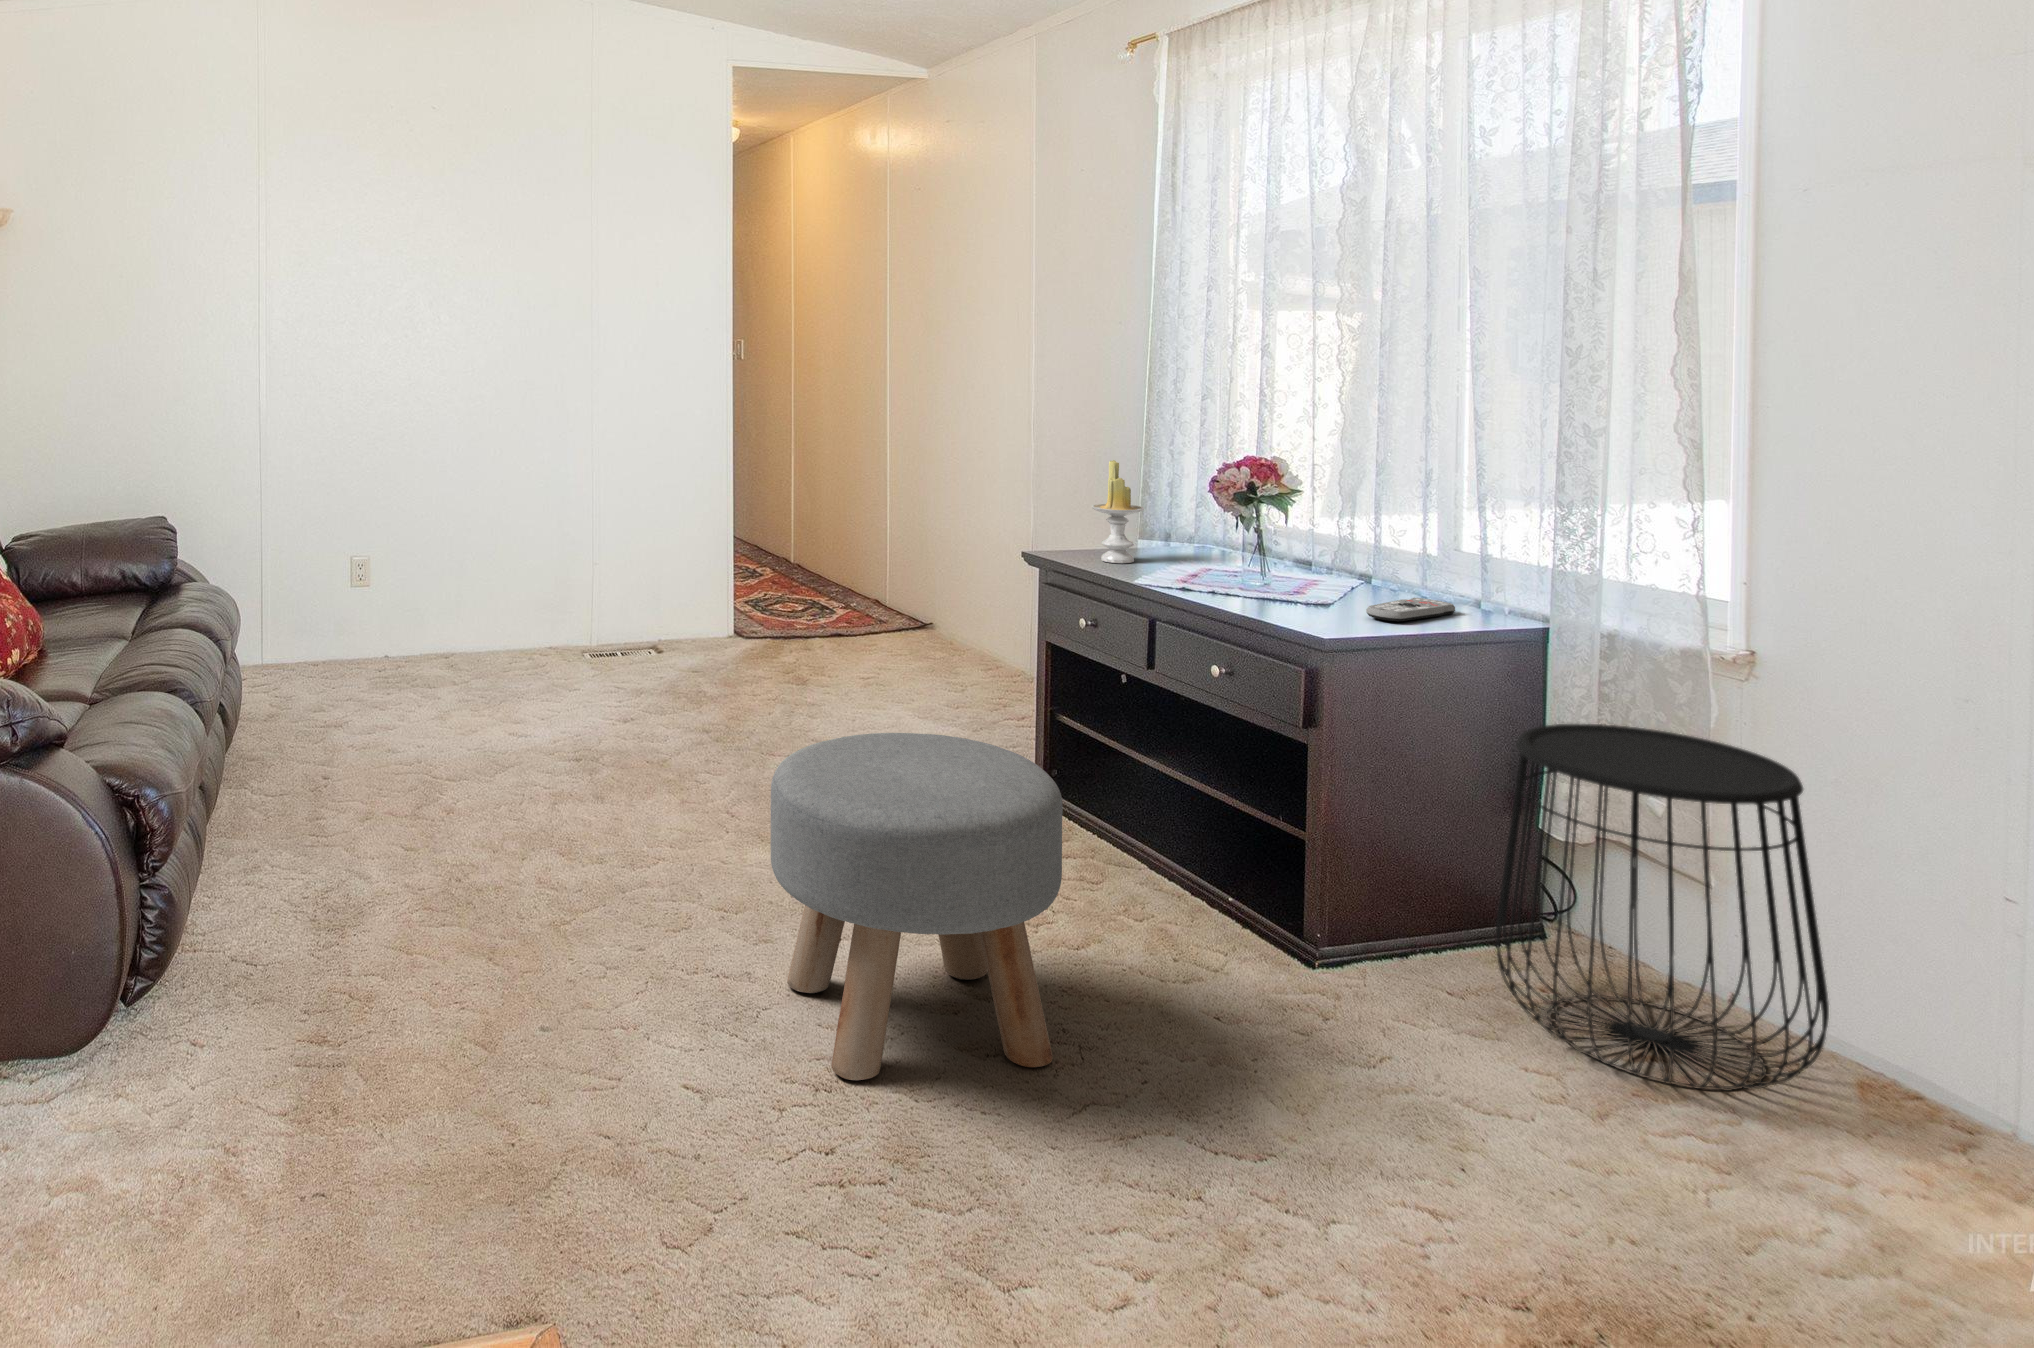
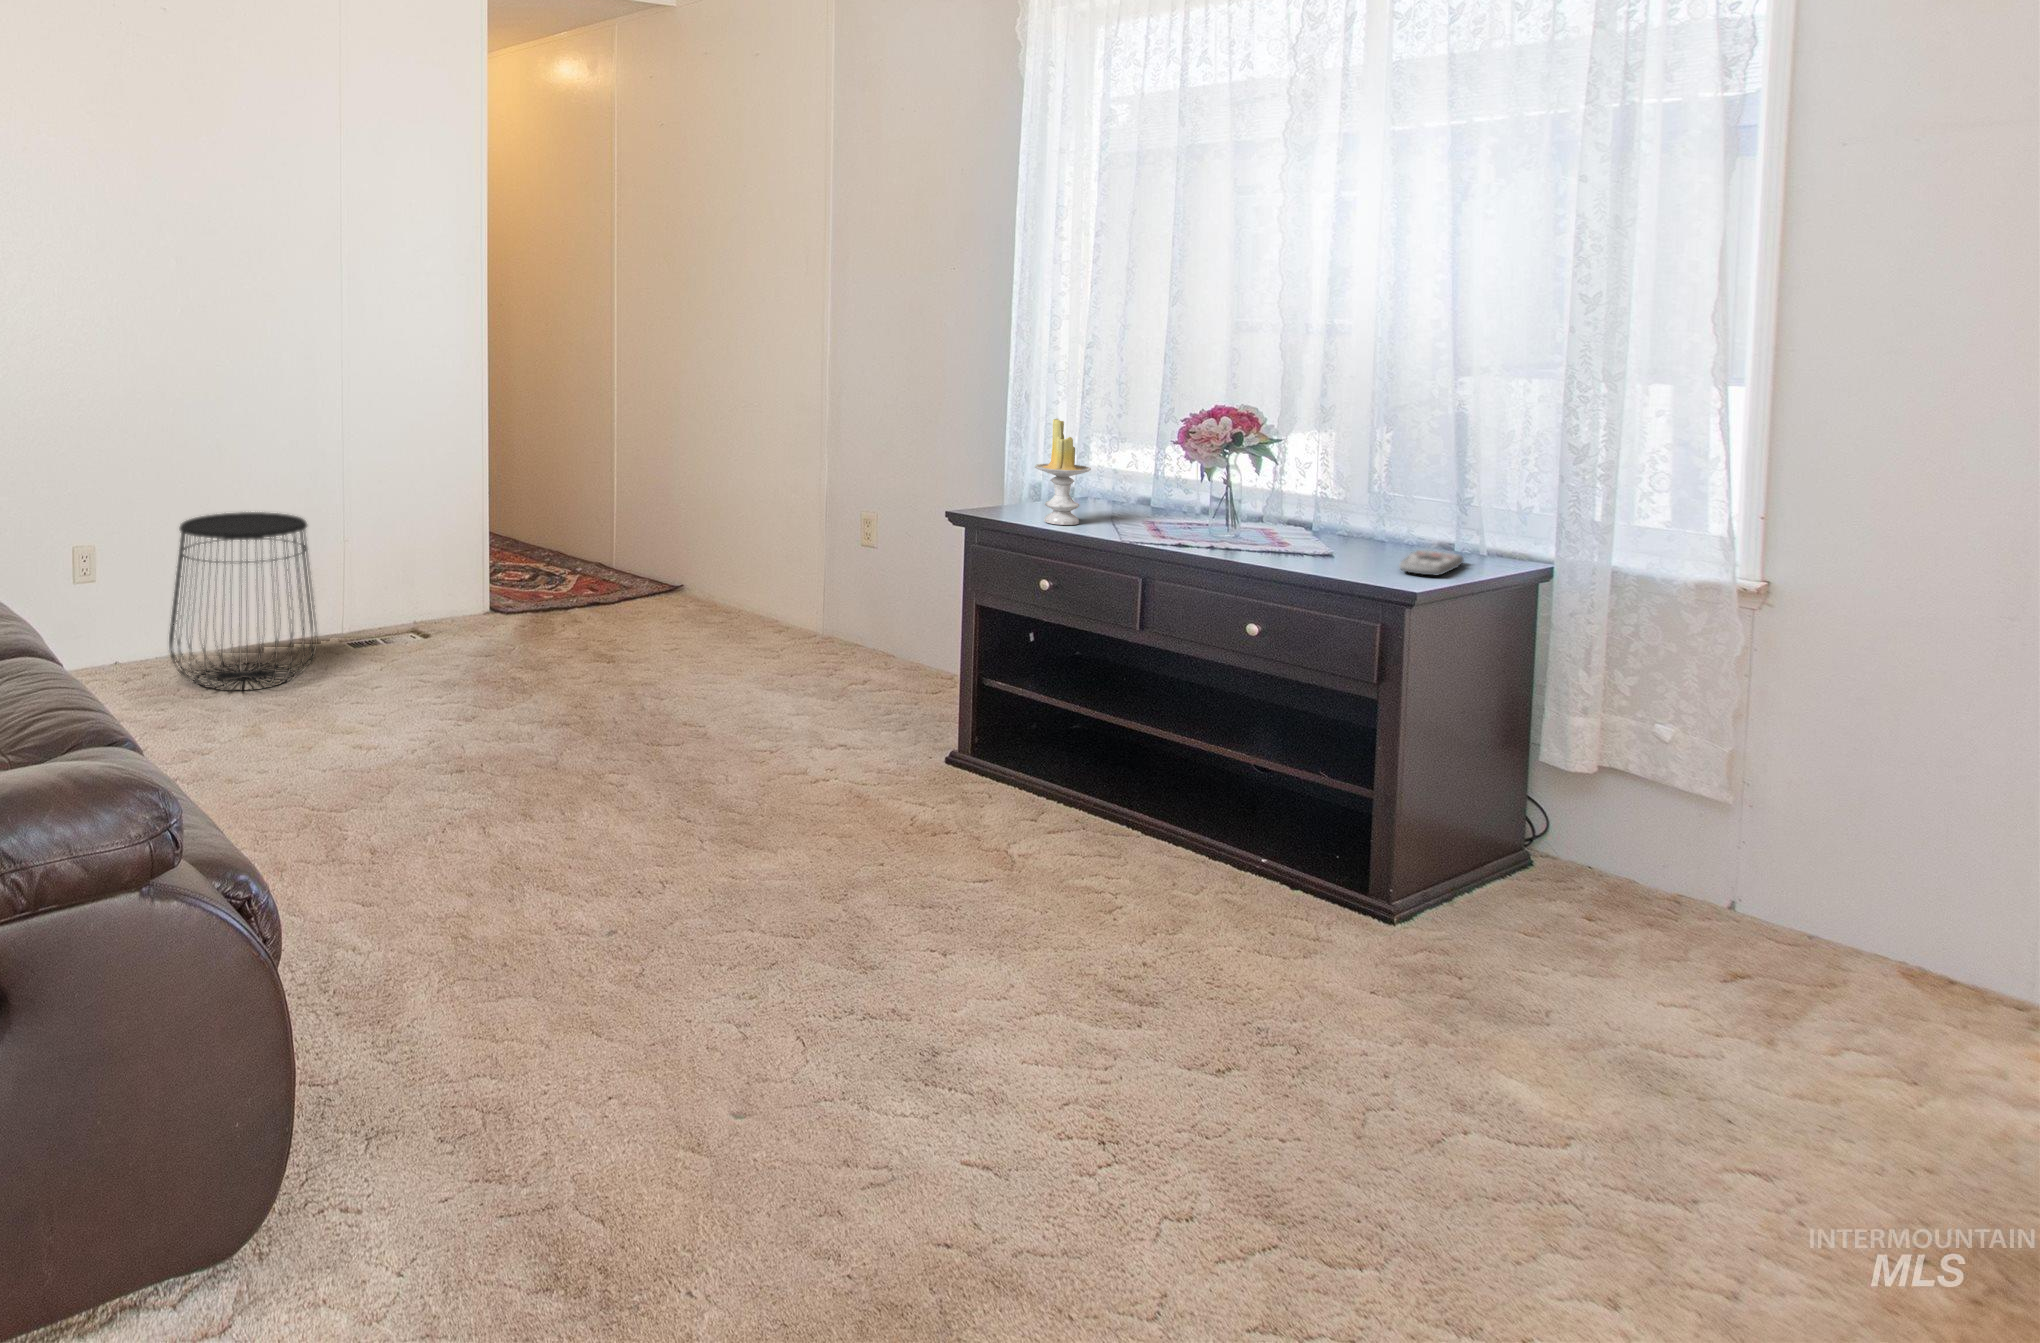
side table: present [1496,724,1829,1091] -> present [169,512,316,691]
ottoman: present [771,733,1063,1080] -> none [940,727,1288,1123]

